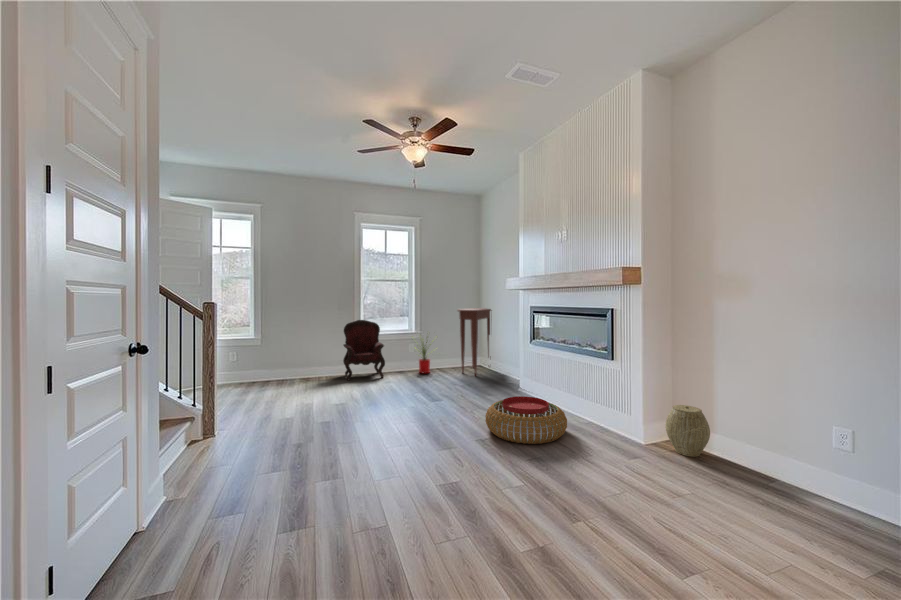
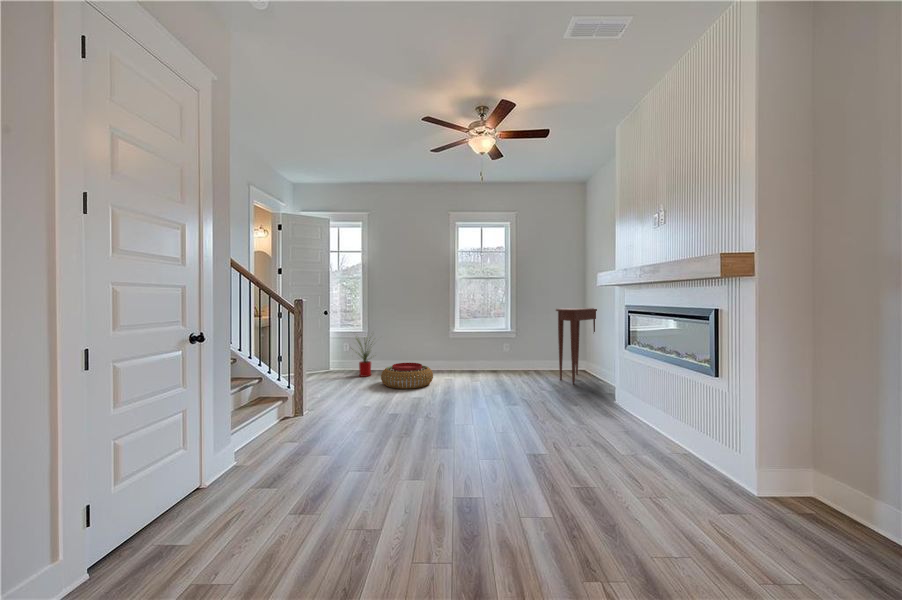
armchair: present [343,320,385,381] -> none [437,318,476,377]
house plant: present [419,342,431,373] -> present [357,339,372,377]
pouf: present [485,396,567,444] -> present [381,363,433,389]
woven basket: present [665,405,710,457] -> none [789,449,867,529]

